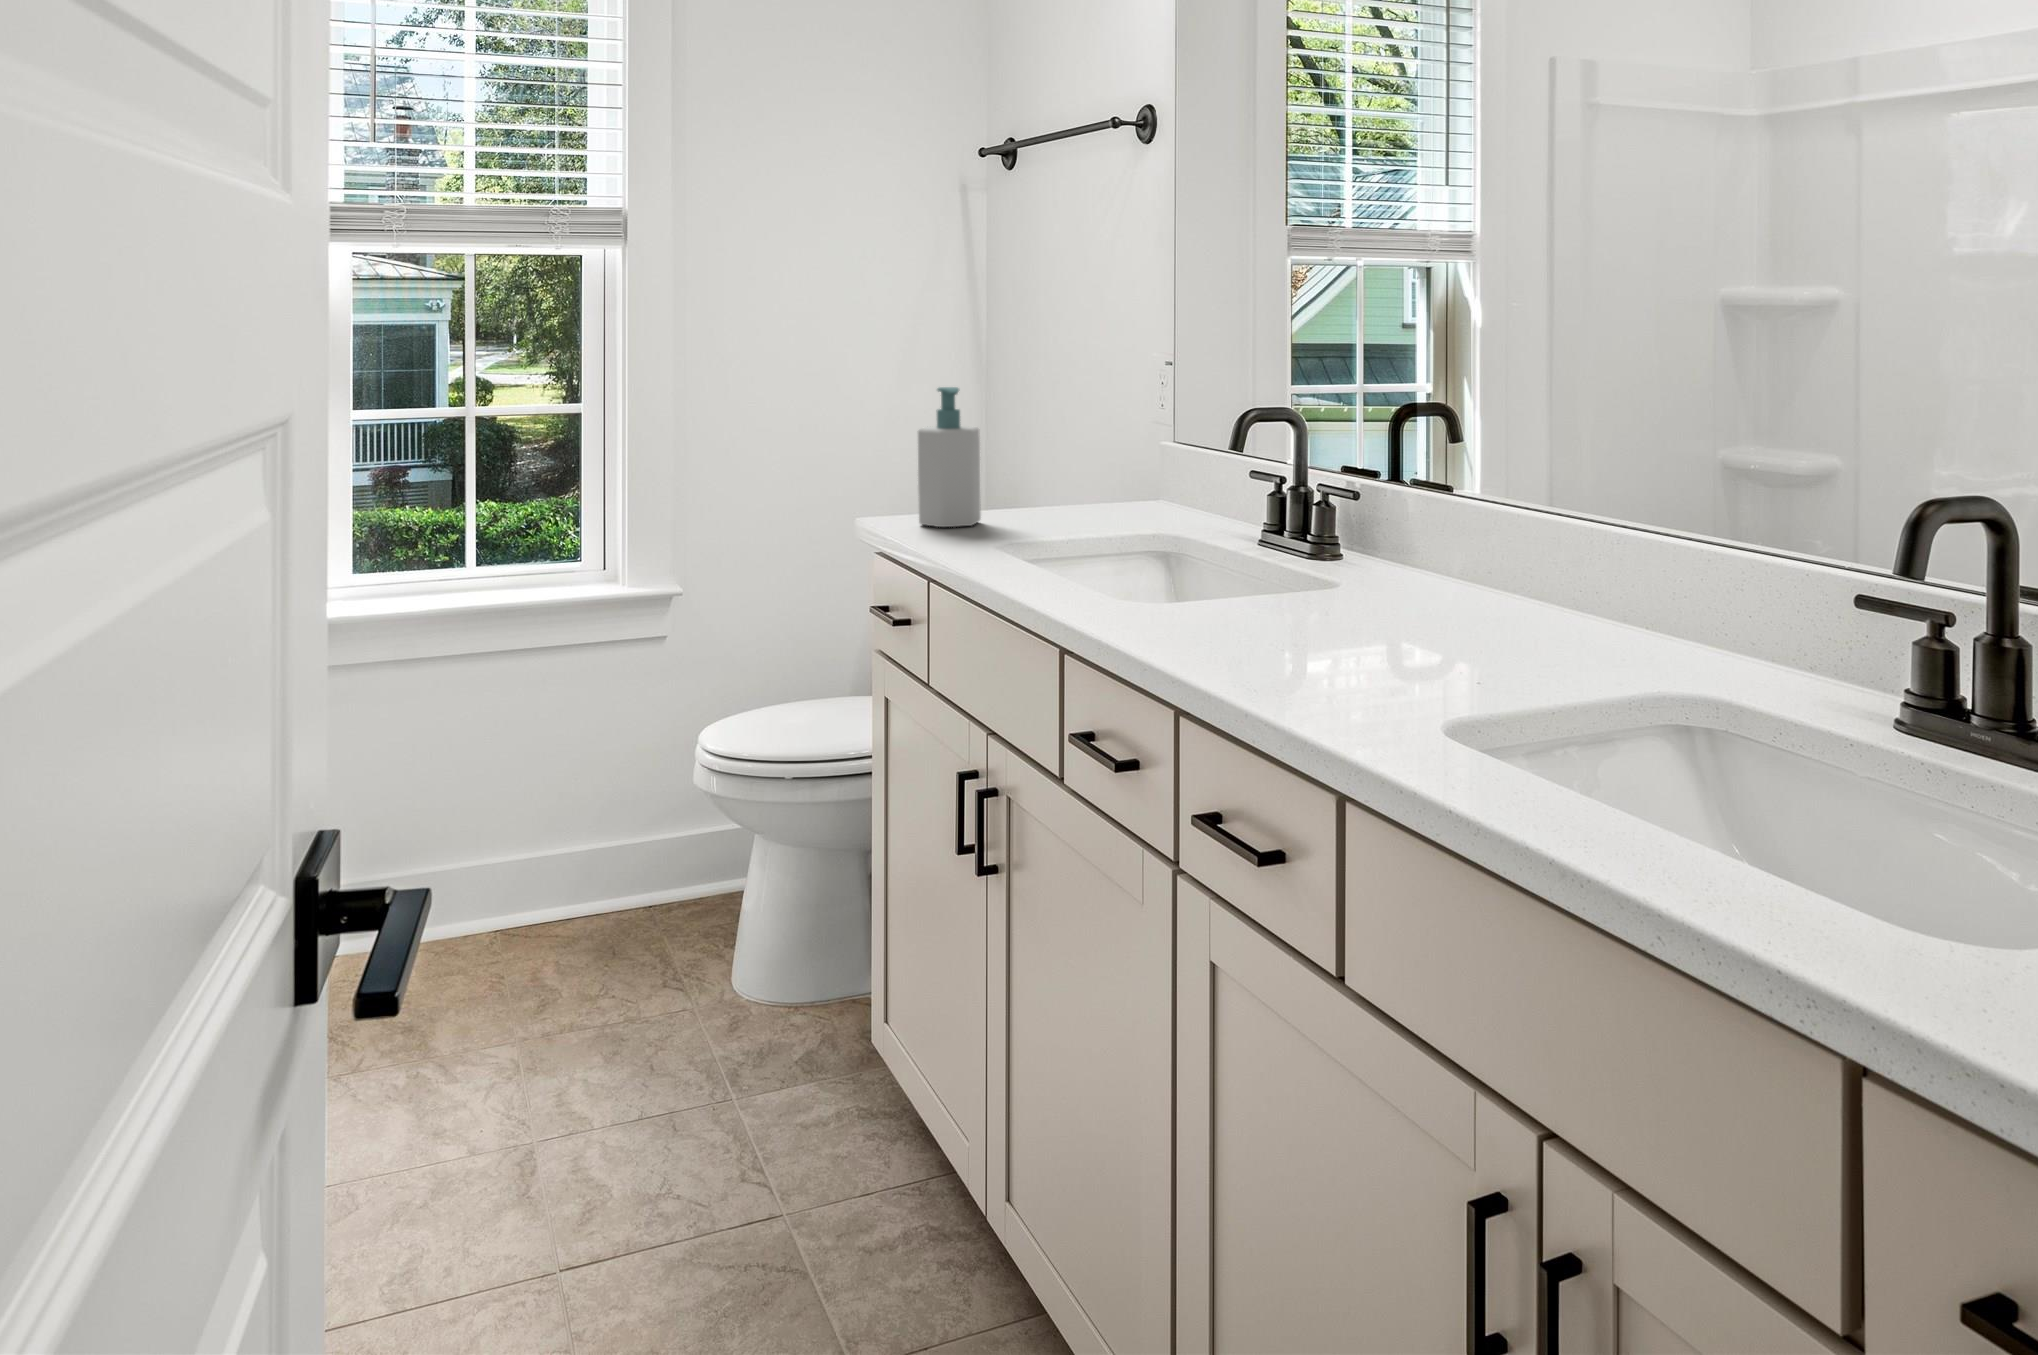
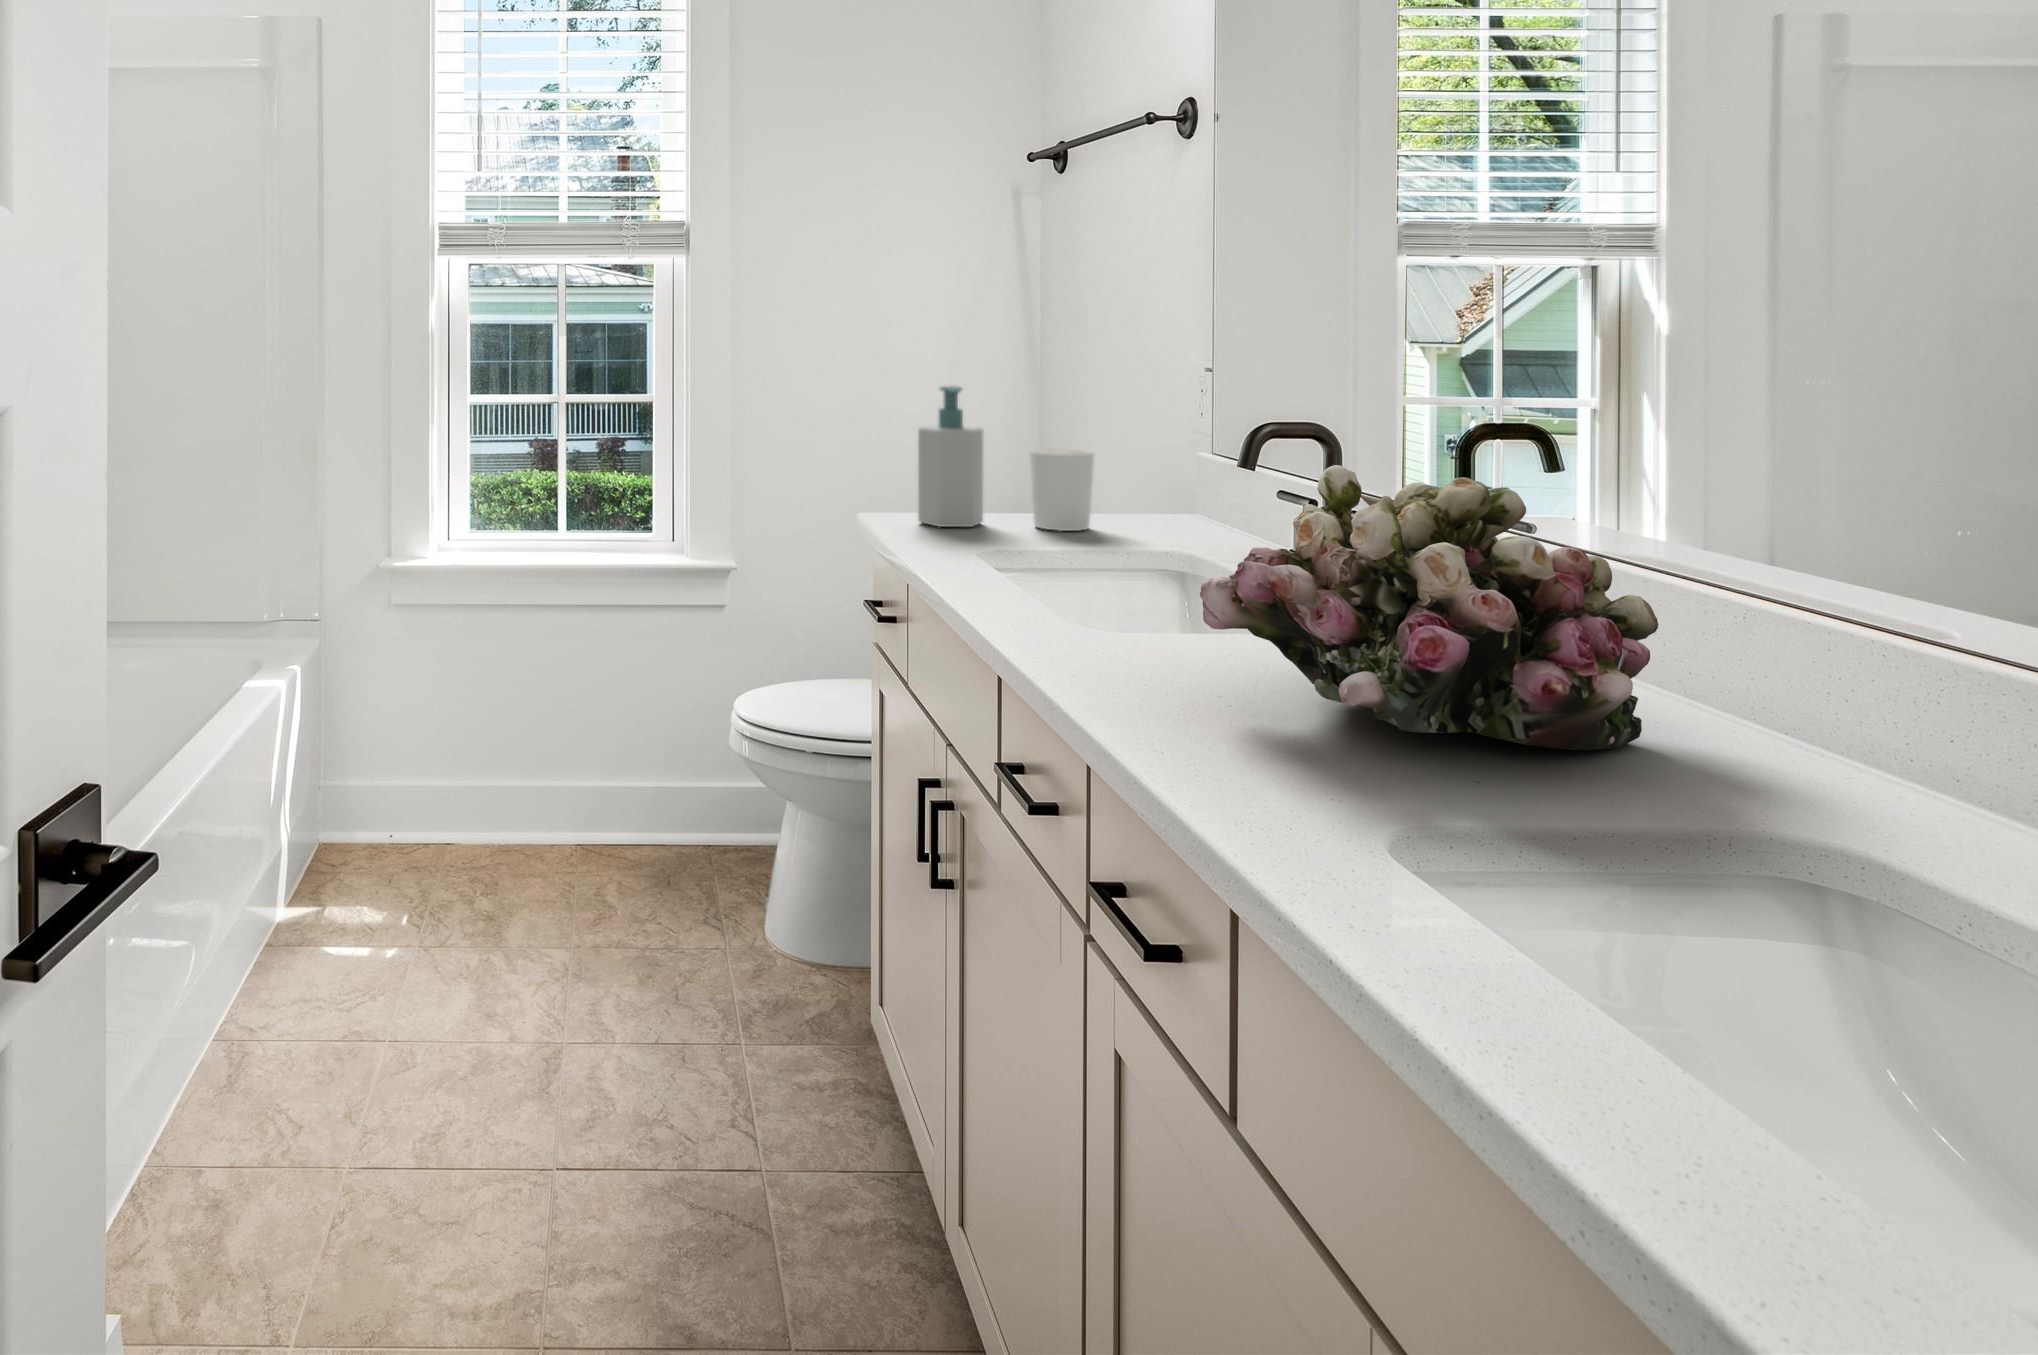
flower arrangement: none [1247,442,1571,653] -> present [1200,465,1658,750]
candle holder: none [1023,444,1084,524] -> present [1030,448,1094,531]

